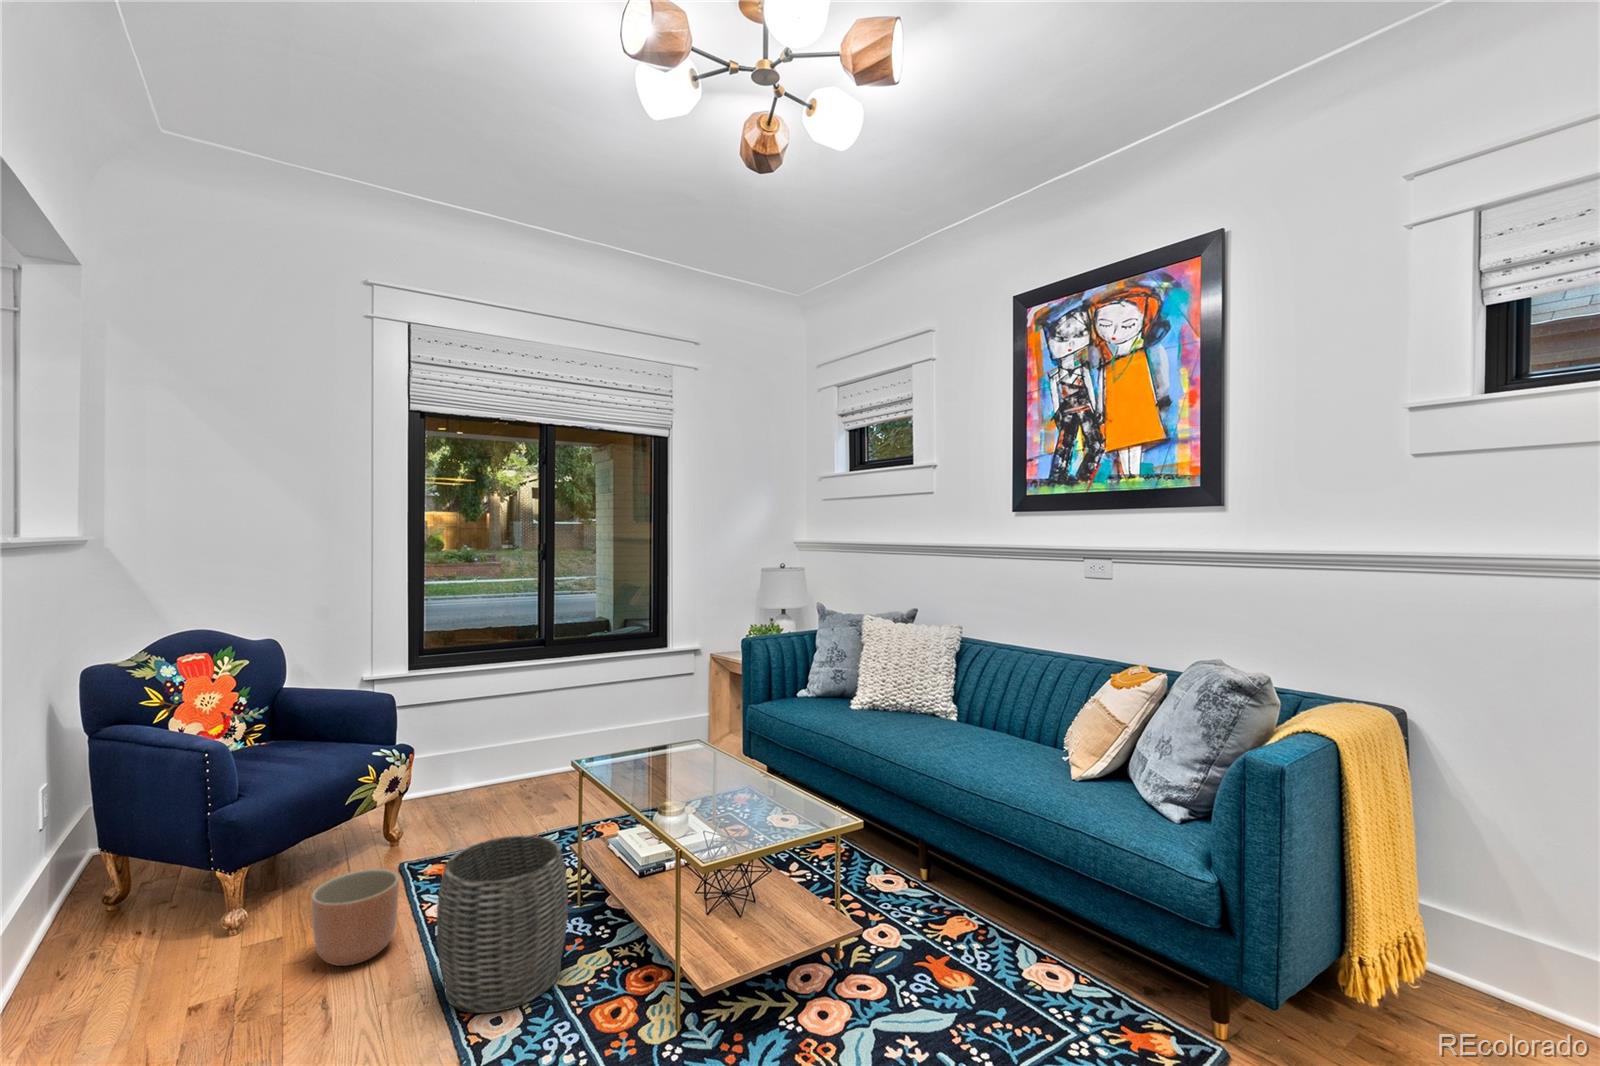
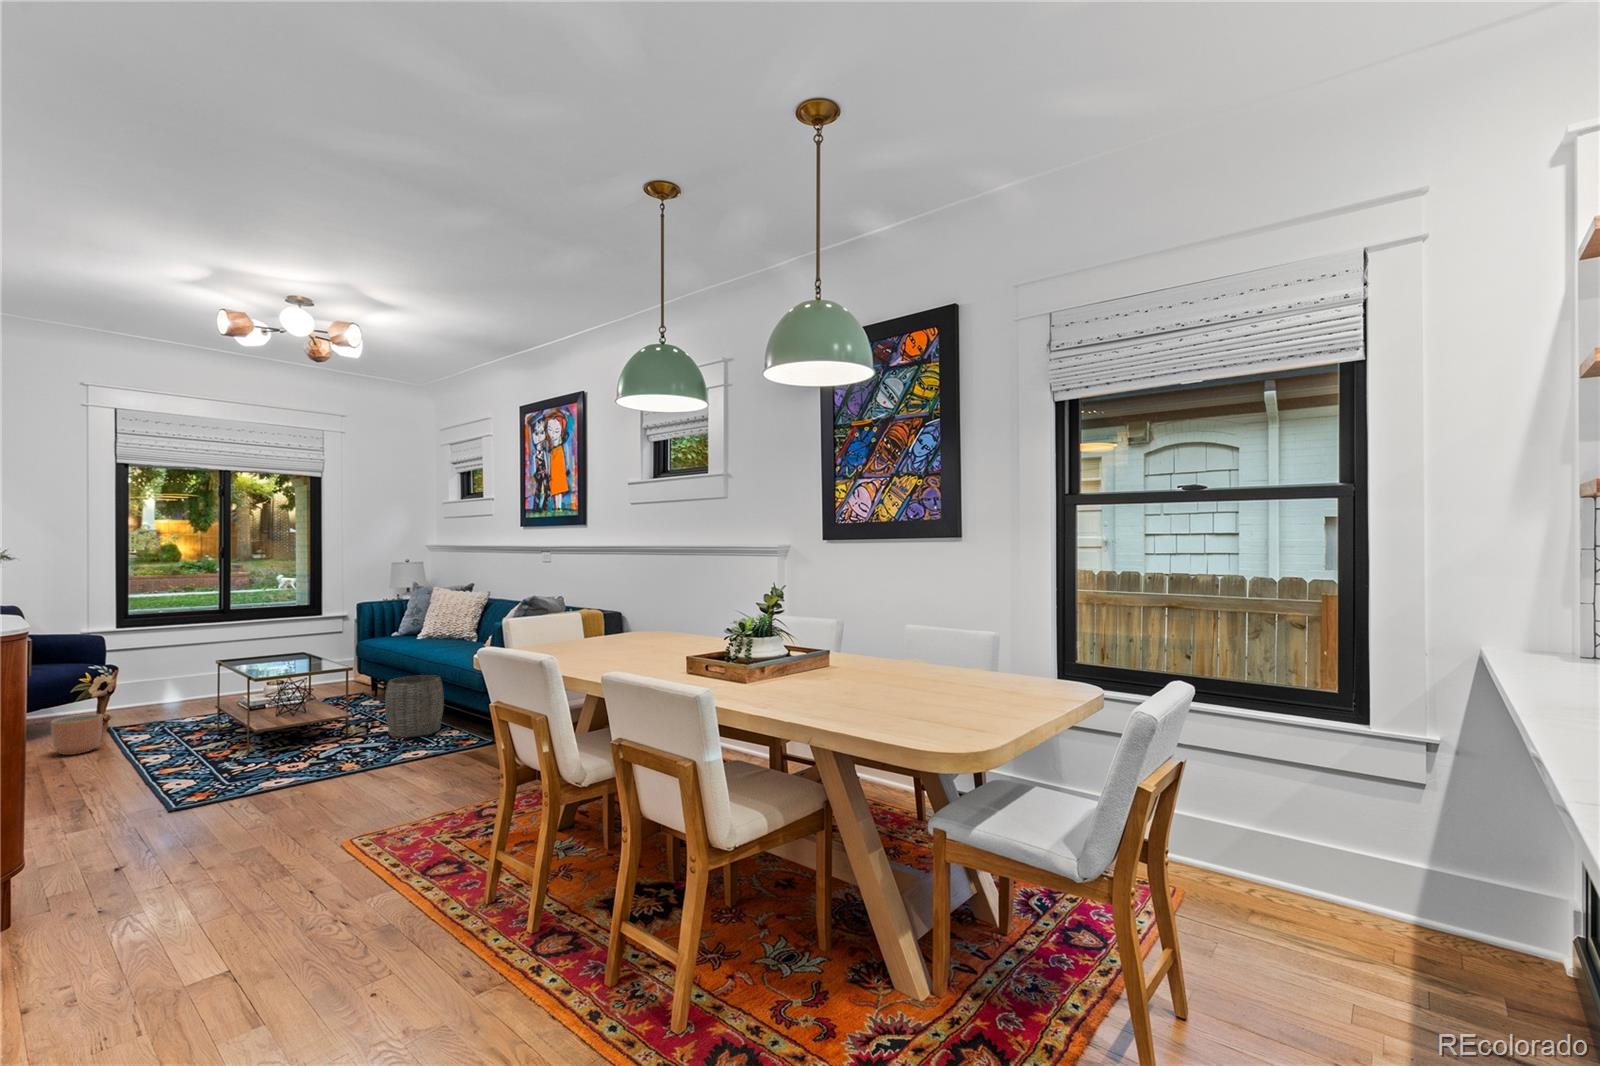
woven basket: present [437,835,568,1013] -> present [385,675,444,737]

